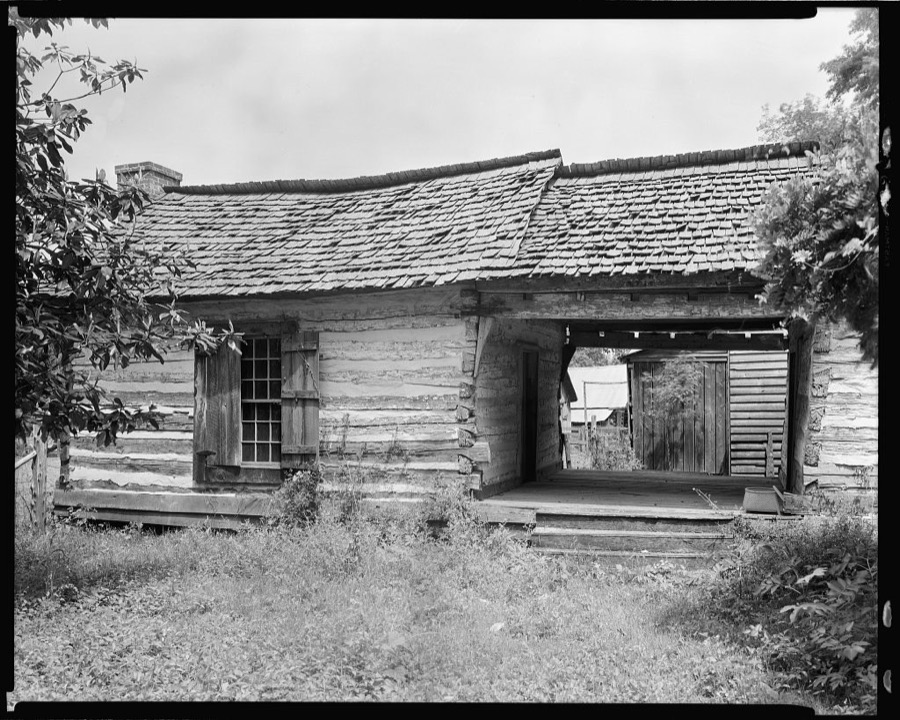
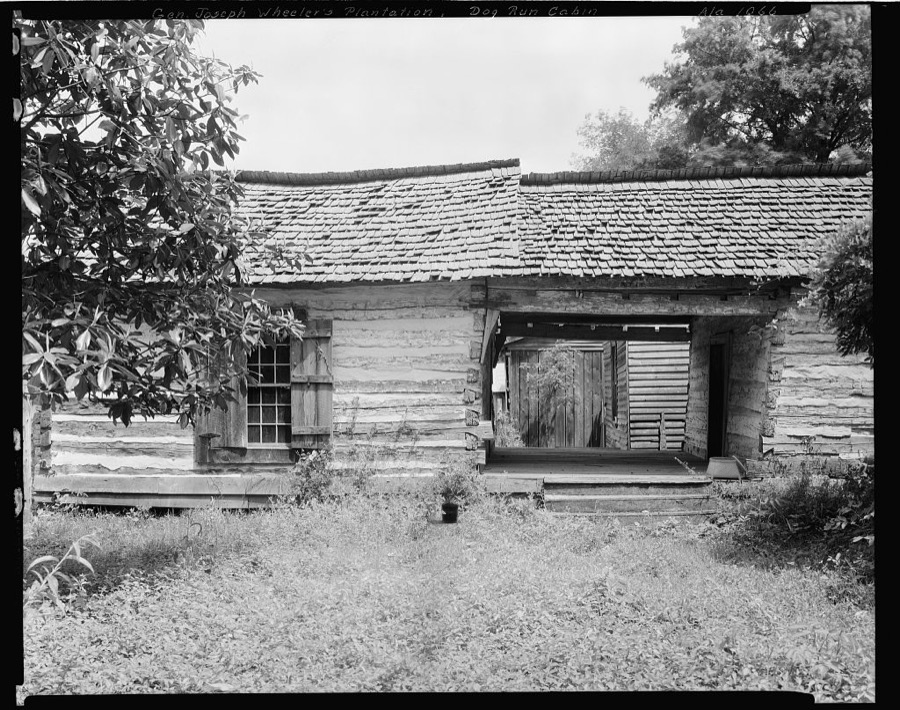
potted plant: none [416,497,446,554] -> present [441,478,459,523]

